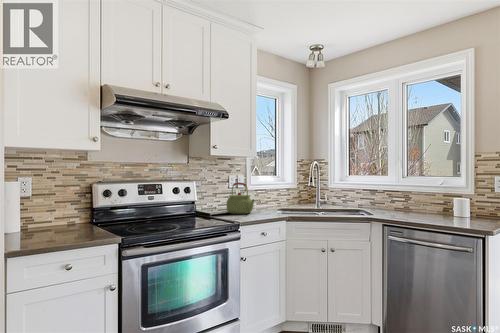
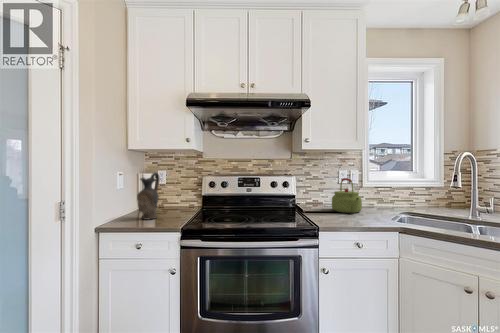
ceramic pitcher: none [29,179,60,243] -> present [137,172,159,219]

